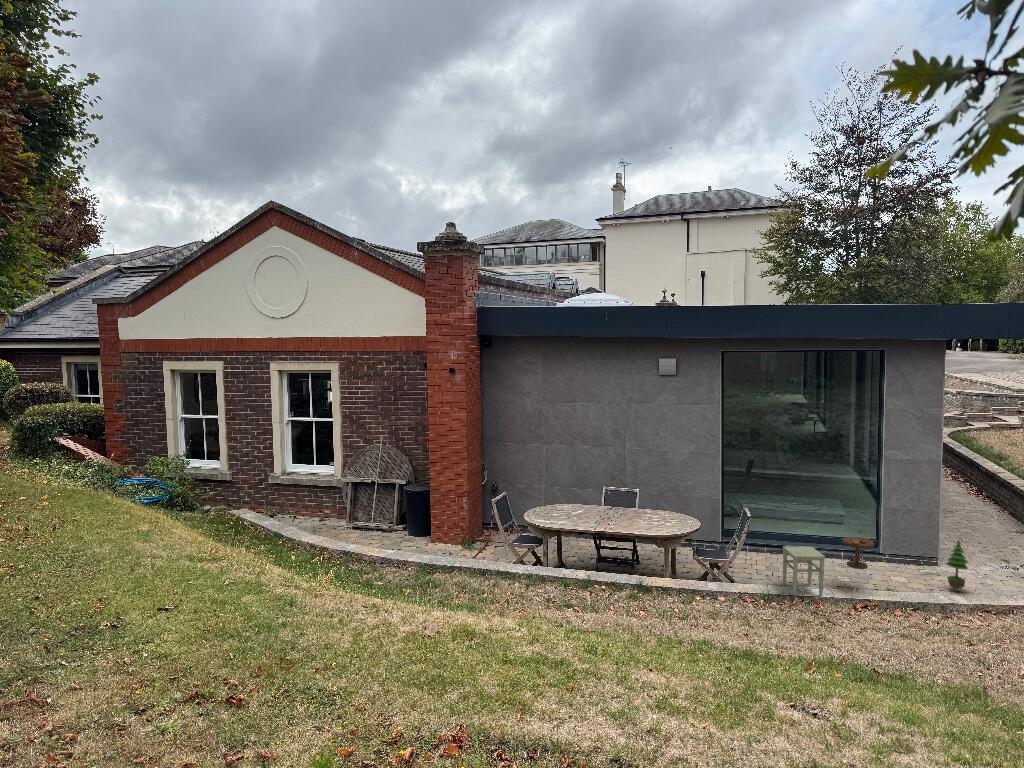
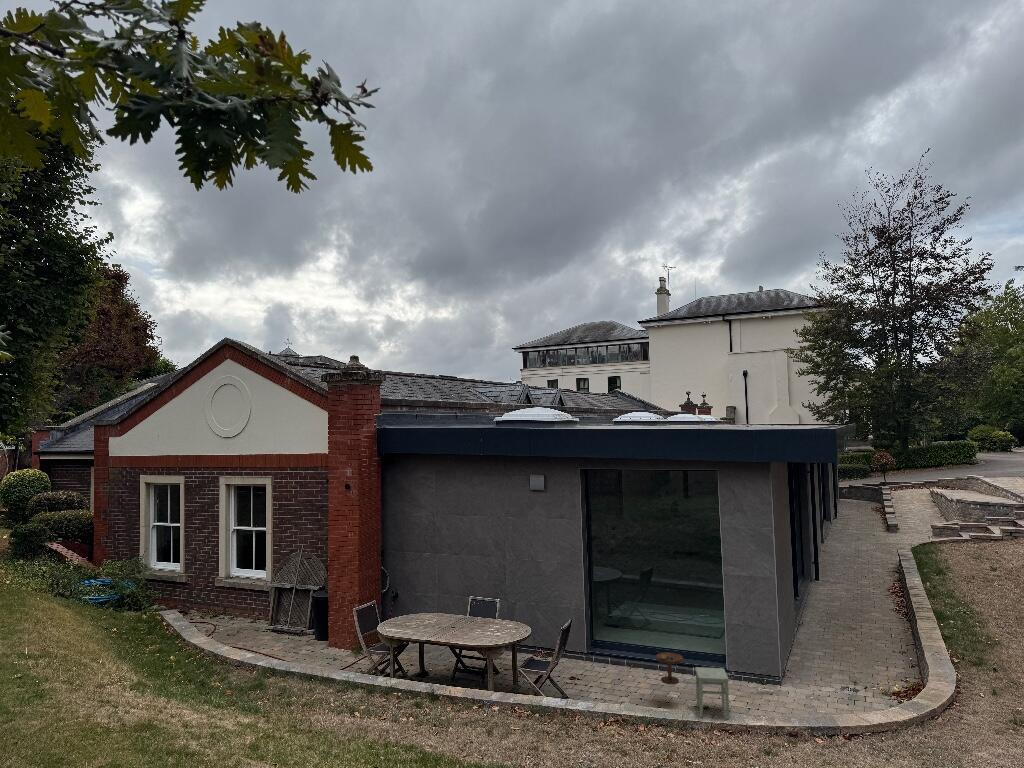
potted tree: present [946,540,968,591] -> none [756,658,775,711]
stool: present [783,546,825,596] -> present [695,667,729,719]

